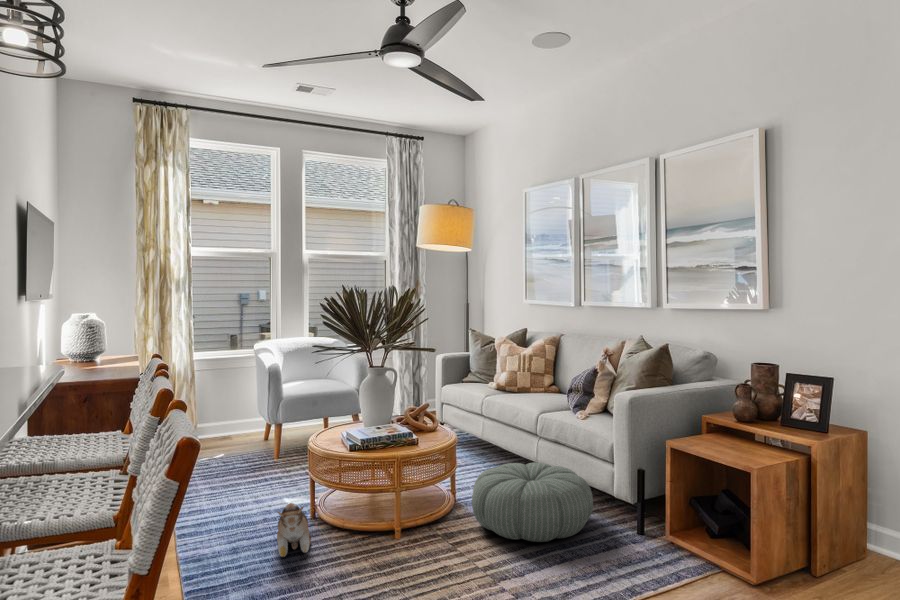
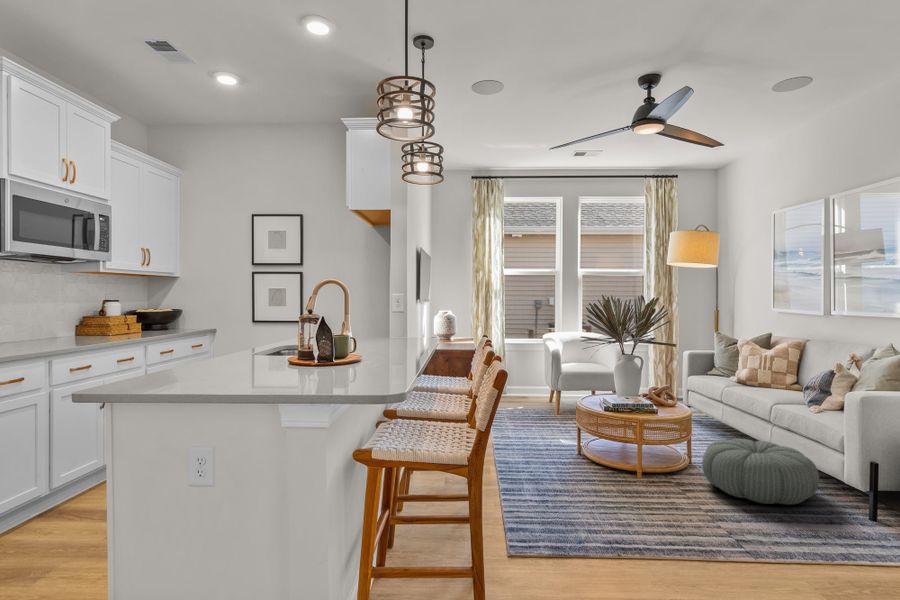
plush toy: present [277,503,311,557] -> none [550,439,574,476]

